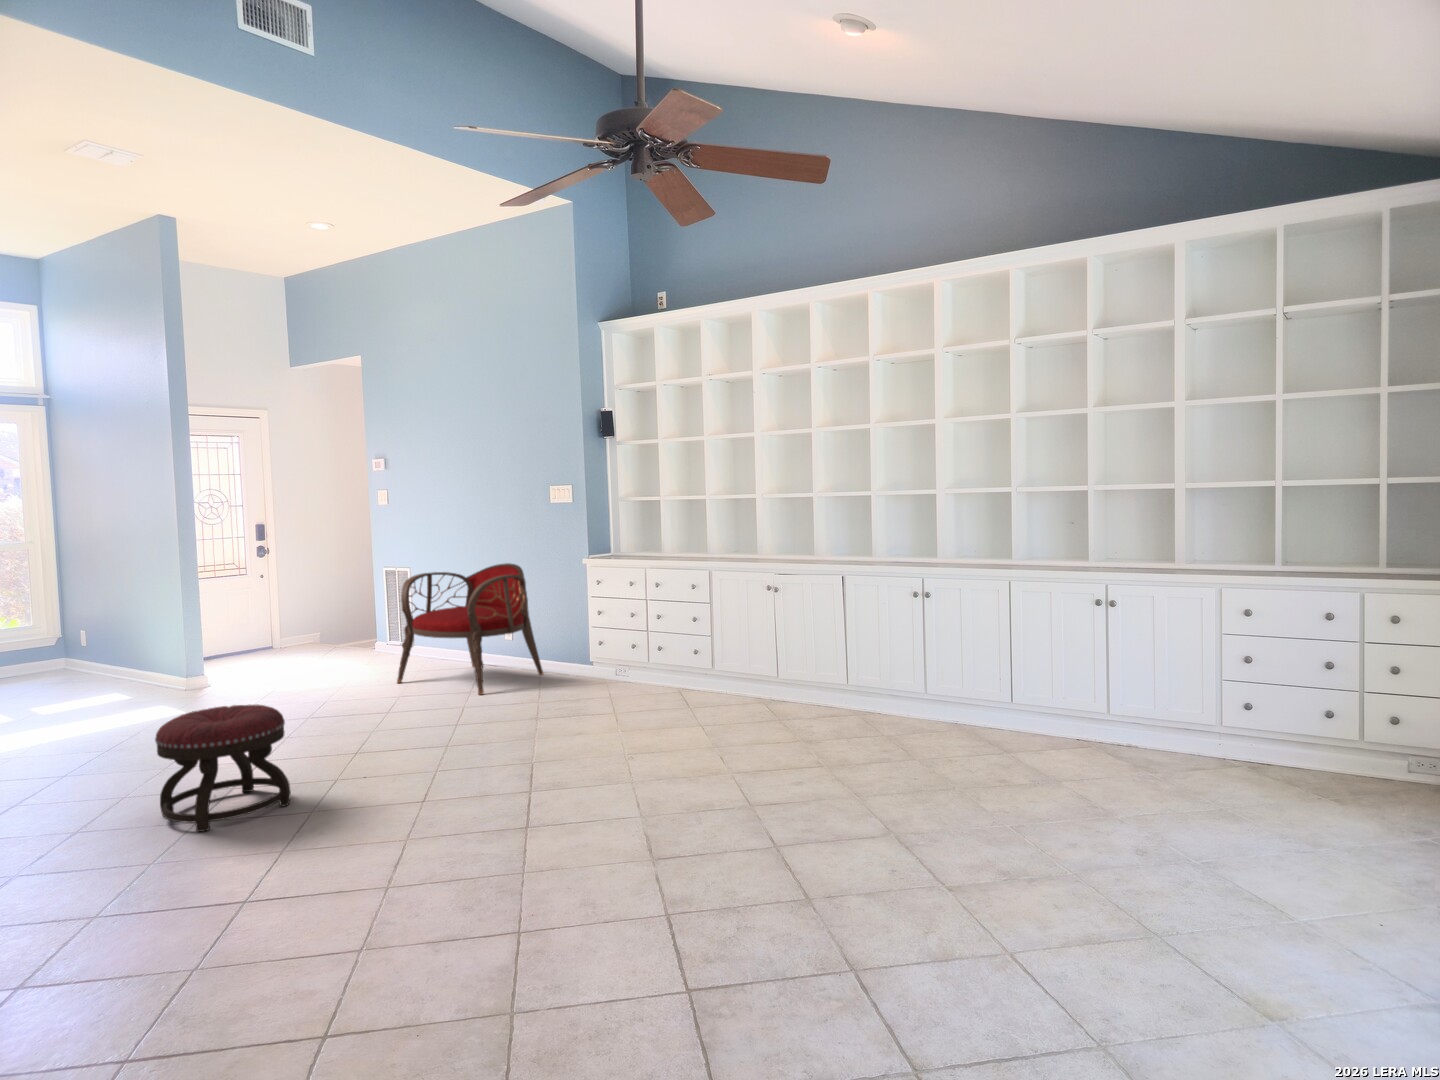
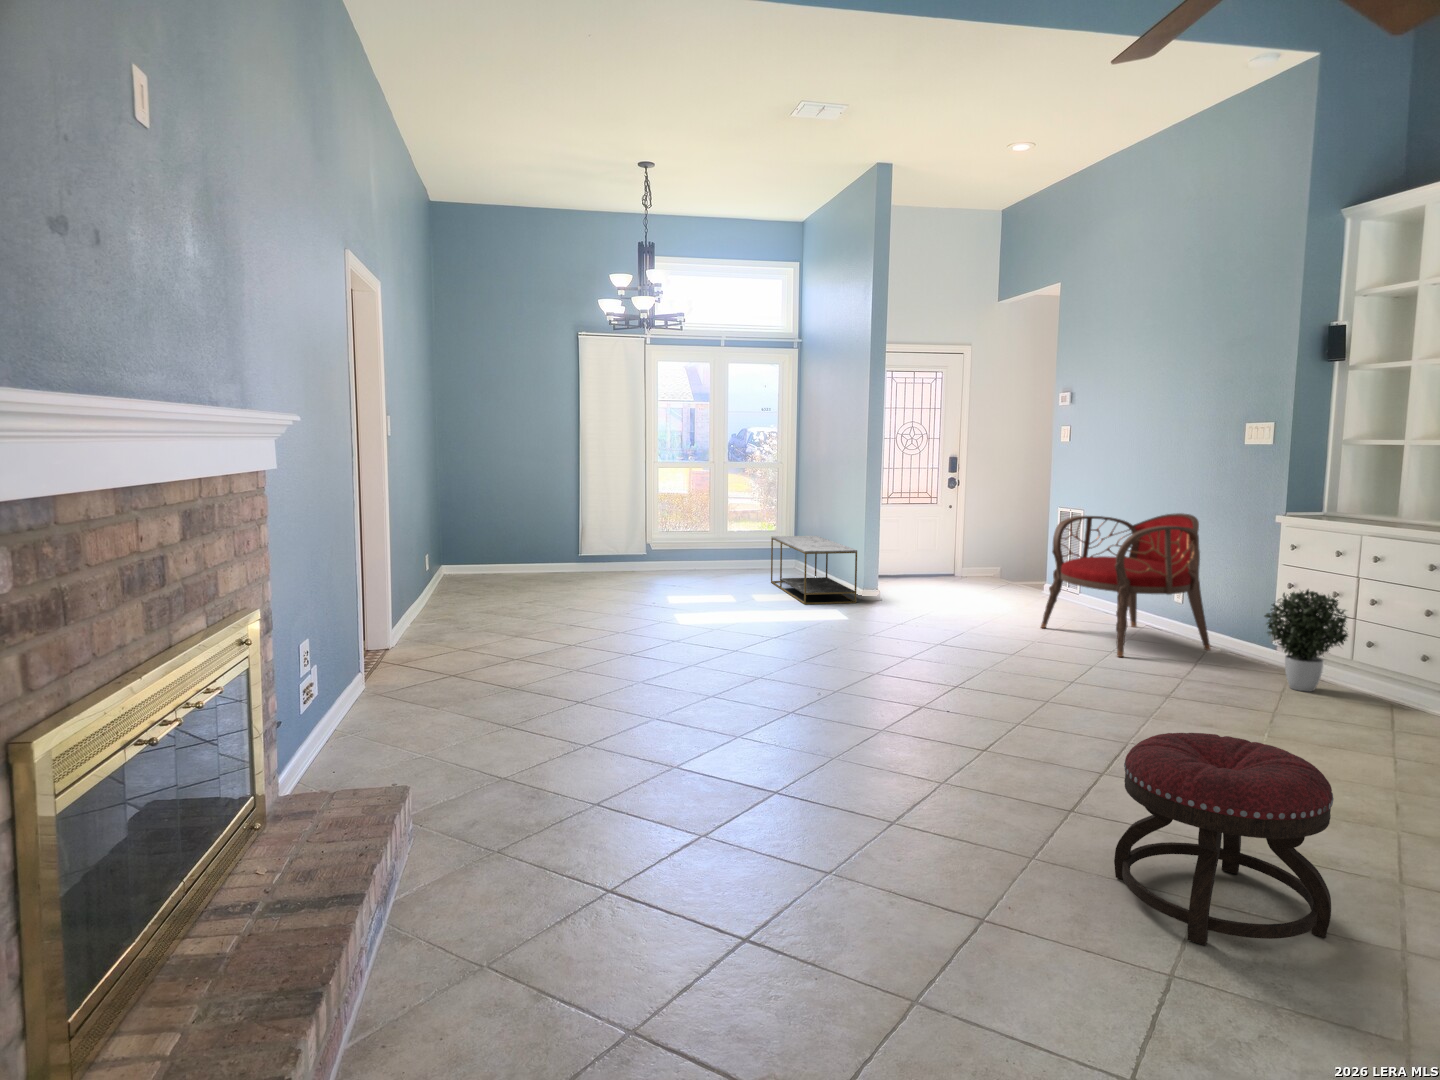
potted plant: none [589,613,646,692] -> present [1265,589,1348,692]
coffee table: none [35,626,179,709] -> present [771,536,857,604]
ottoman: present [155,704,291,832] -> present [1114,733,1334,945]

